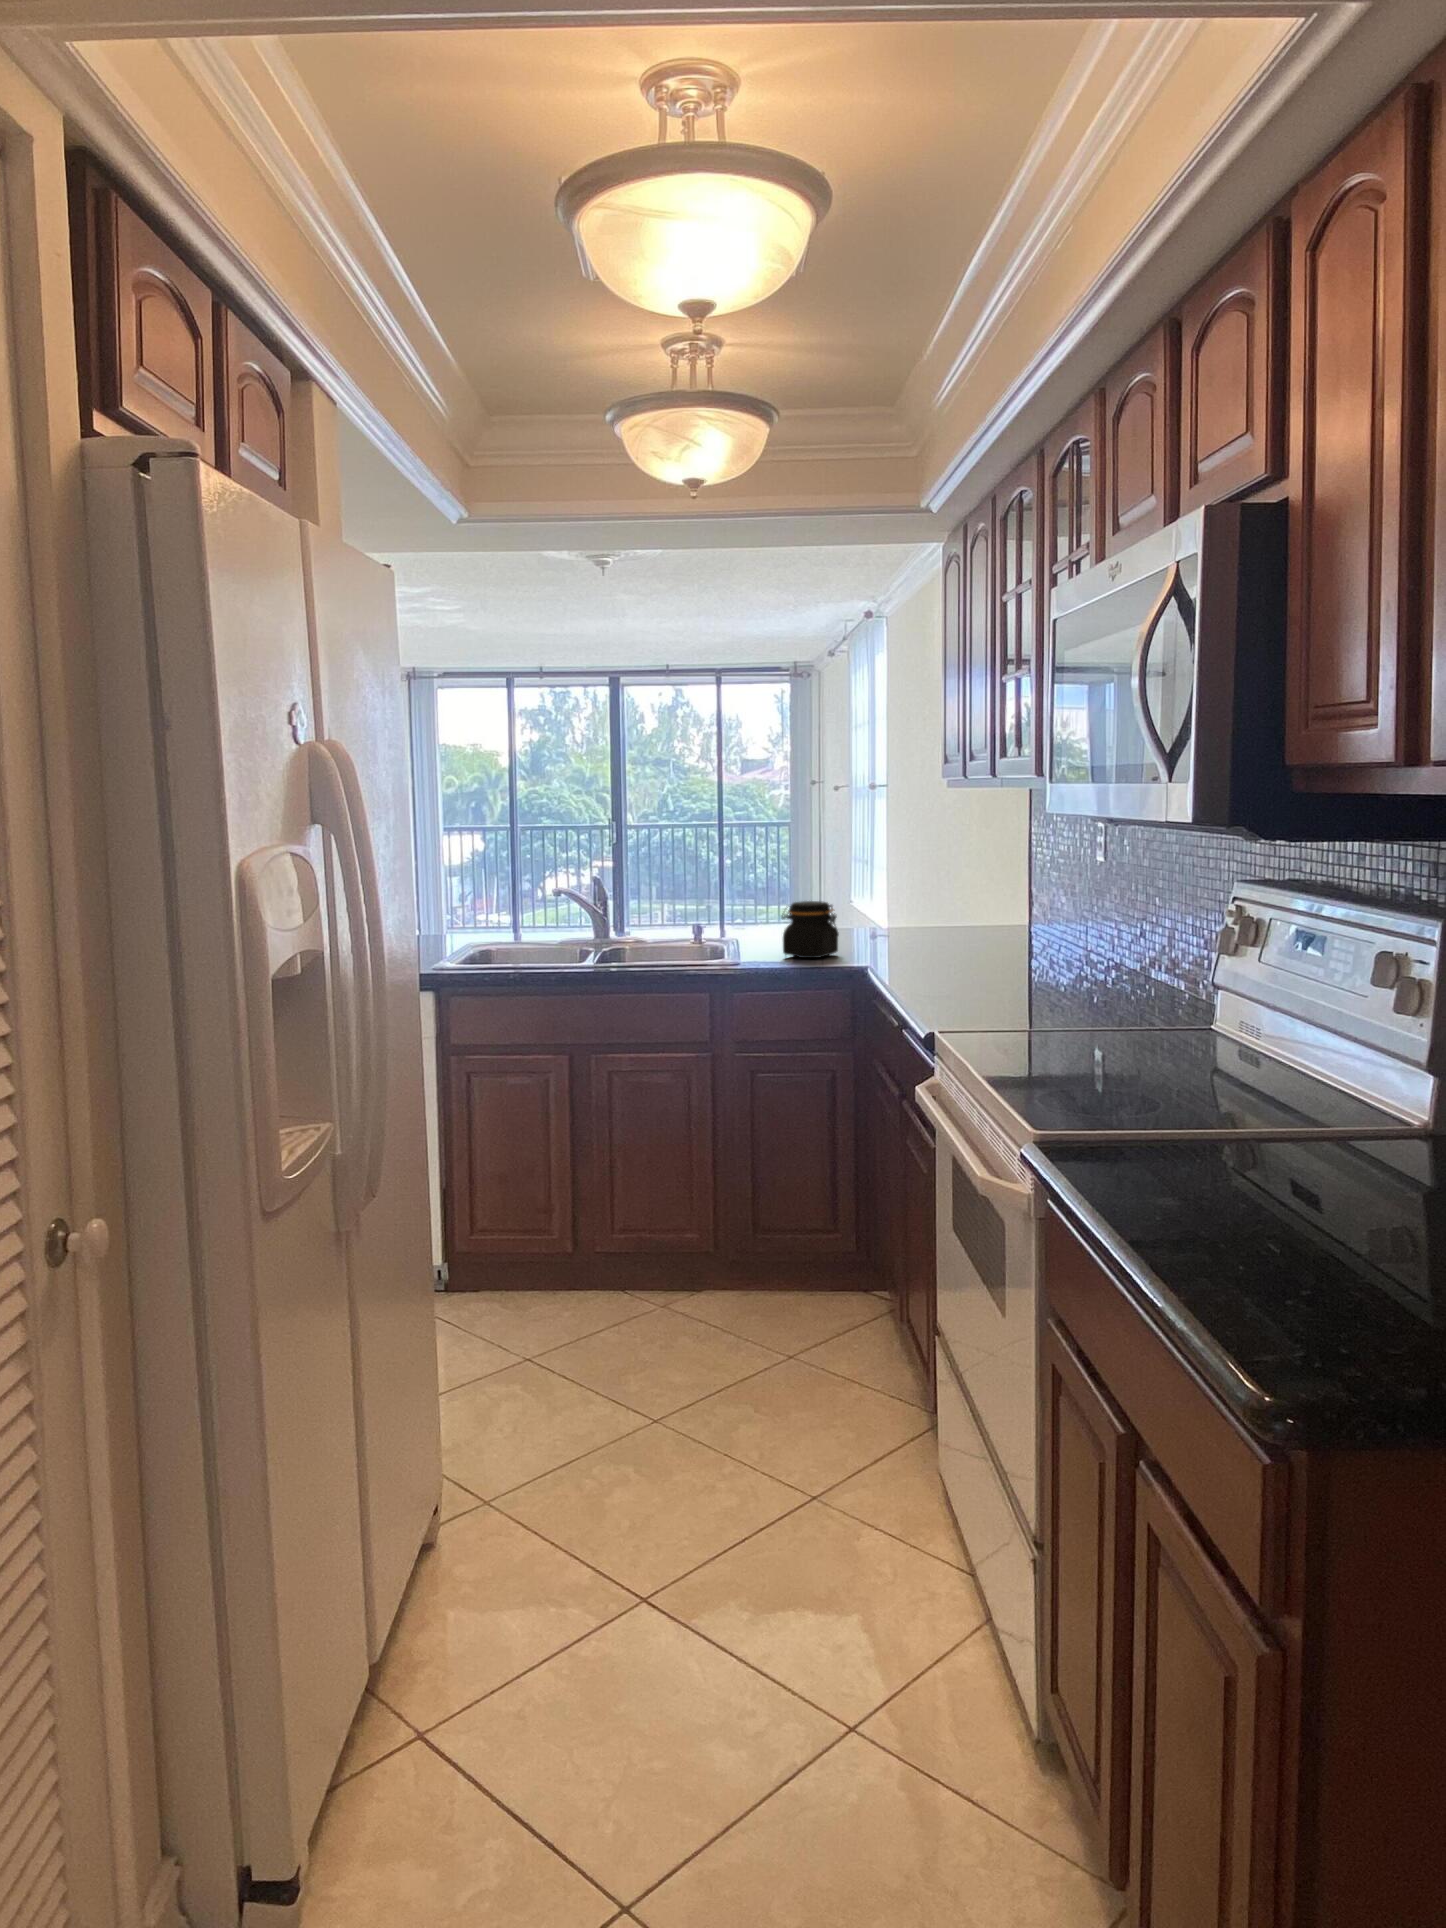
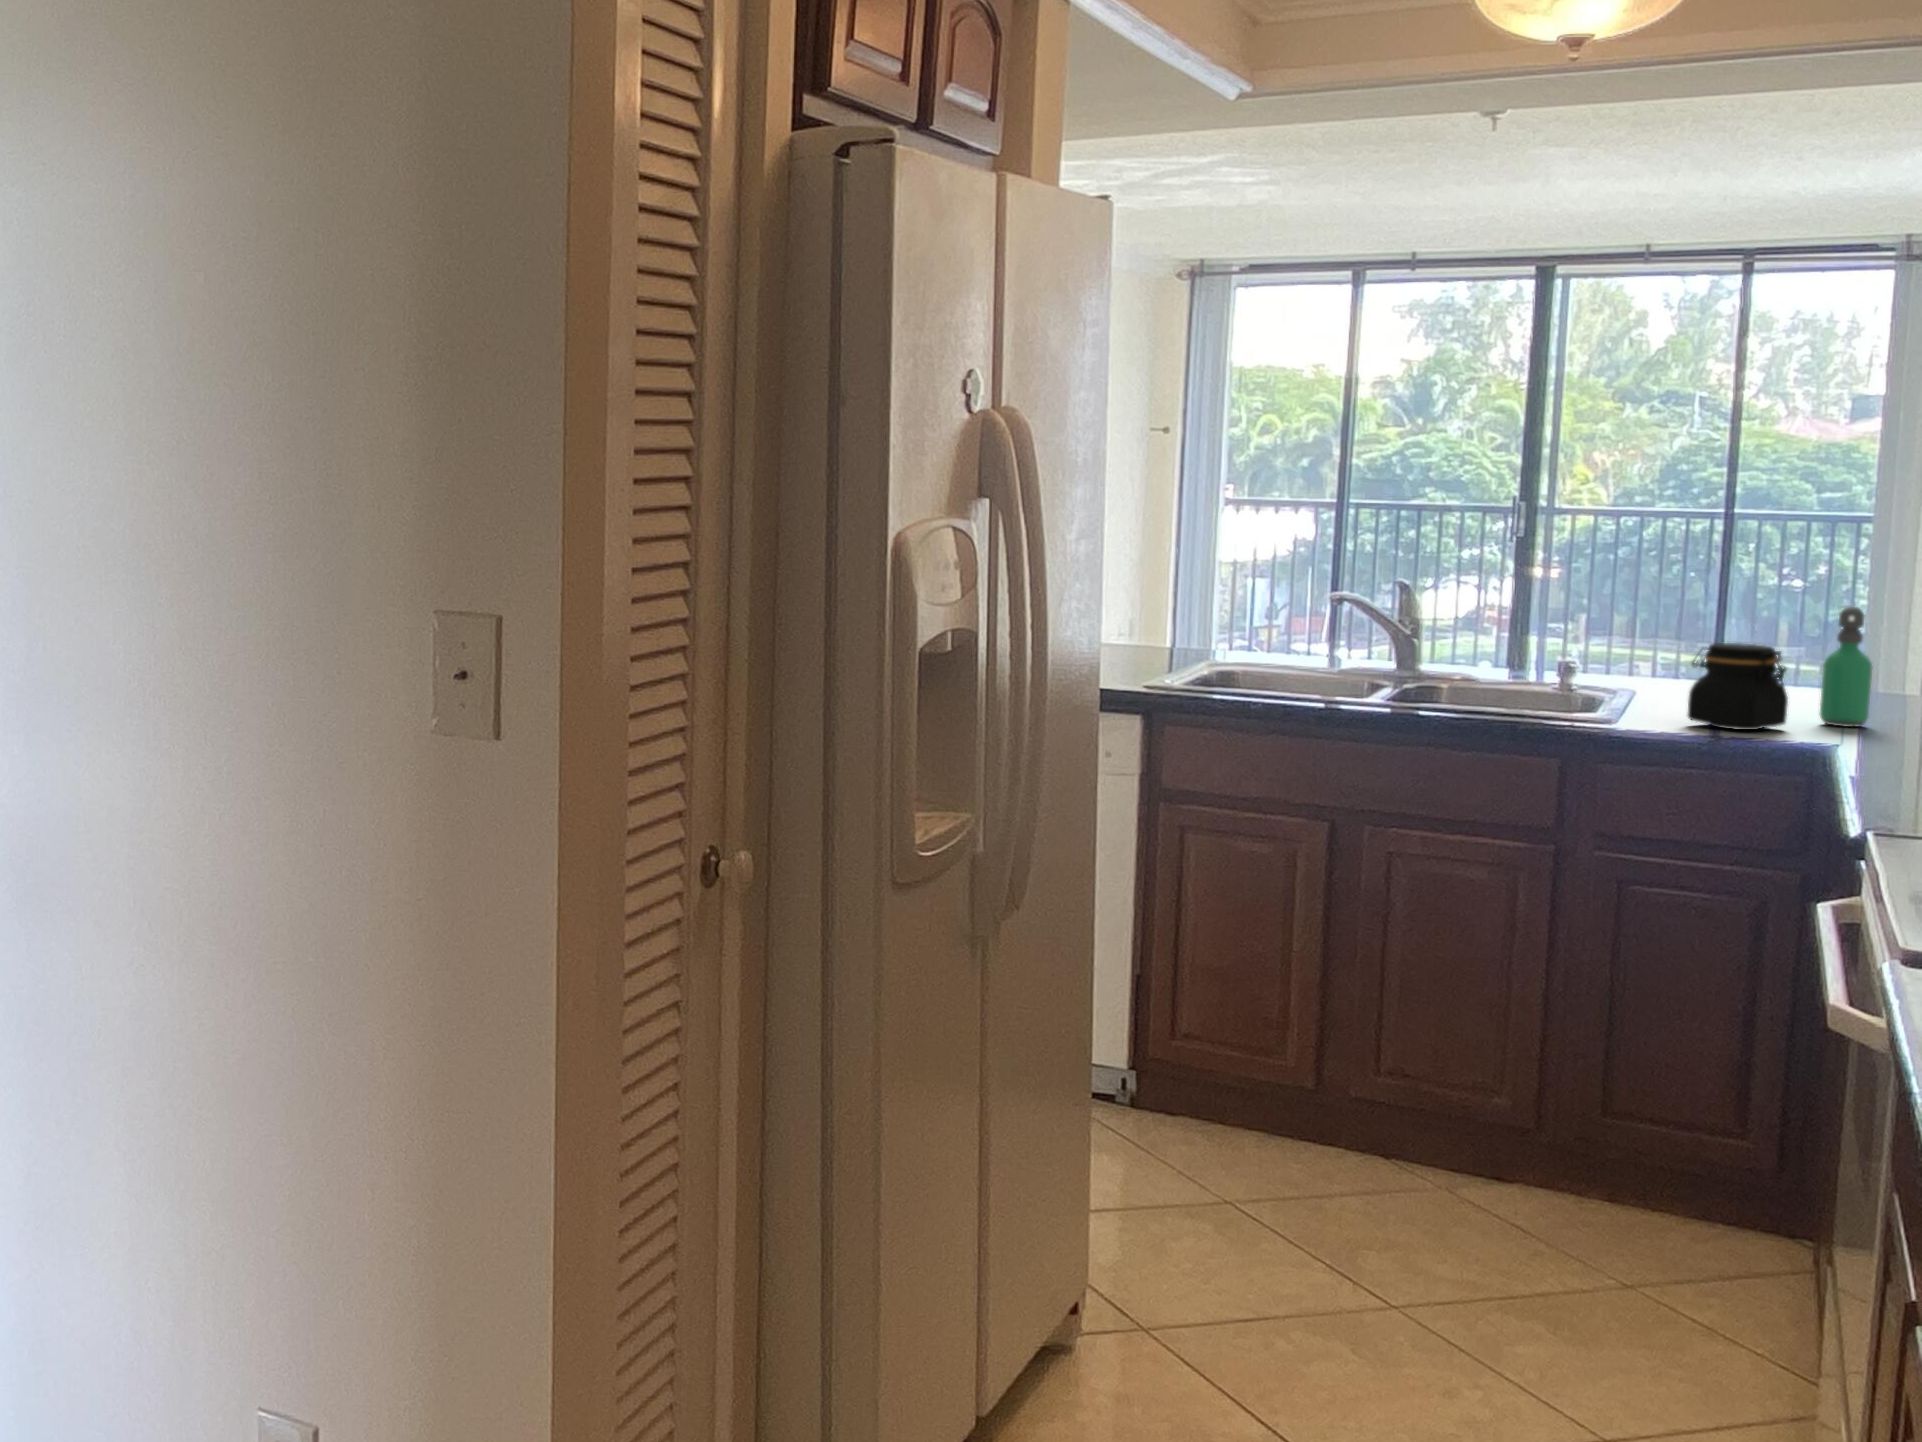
soap dispenser: none [851,872,878,949] -> present [1820,606,1873,727]

